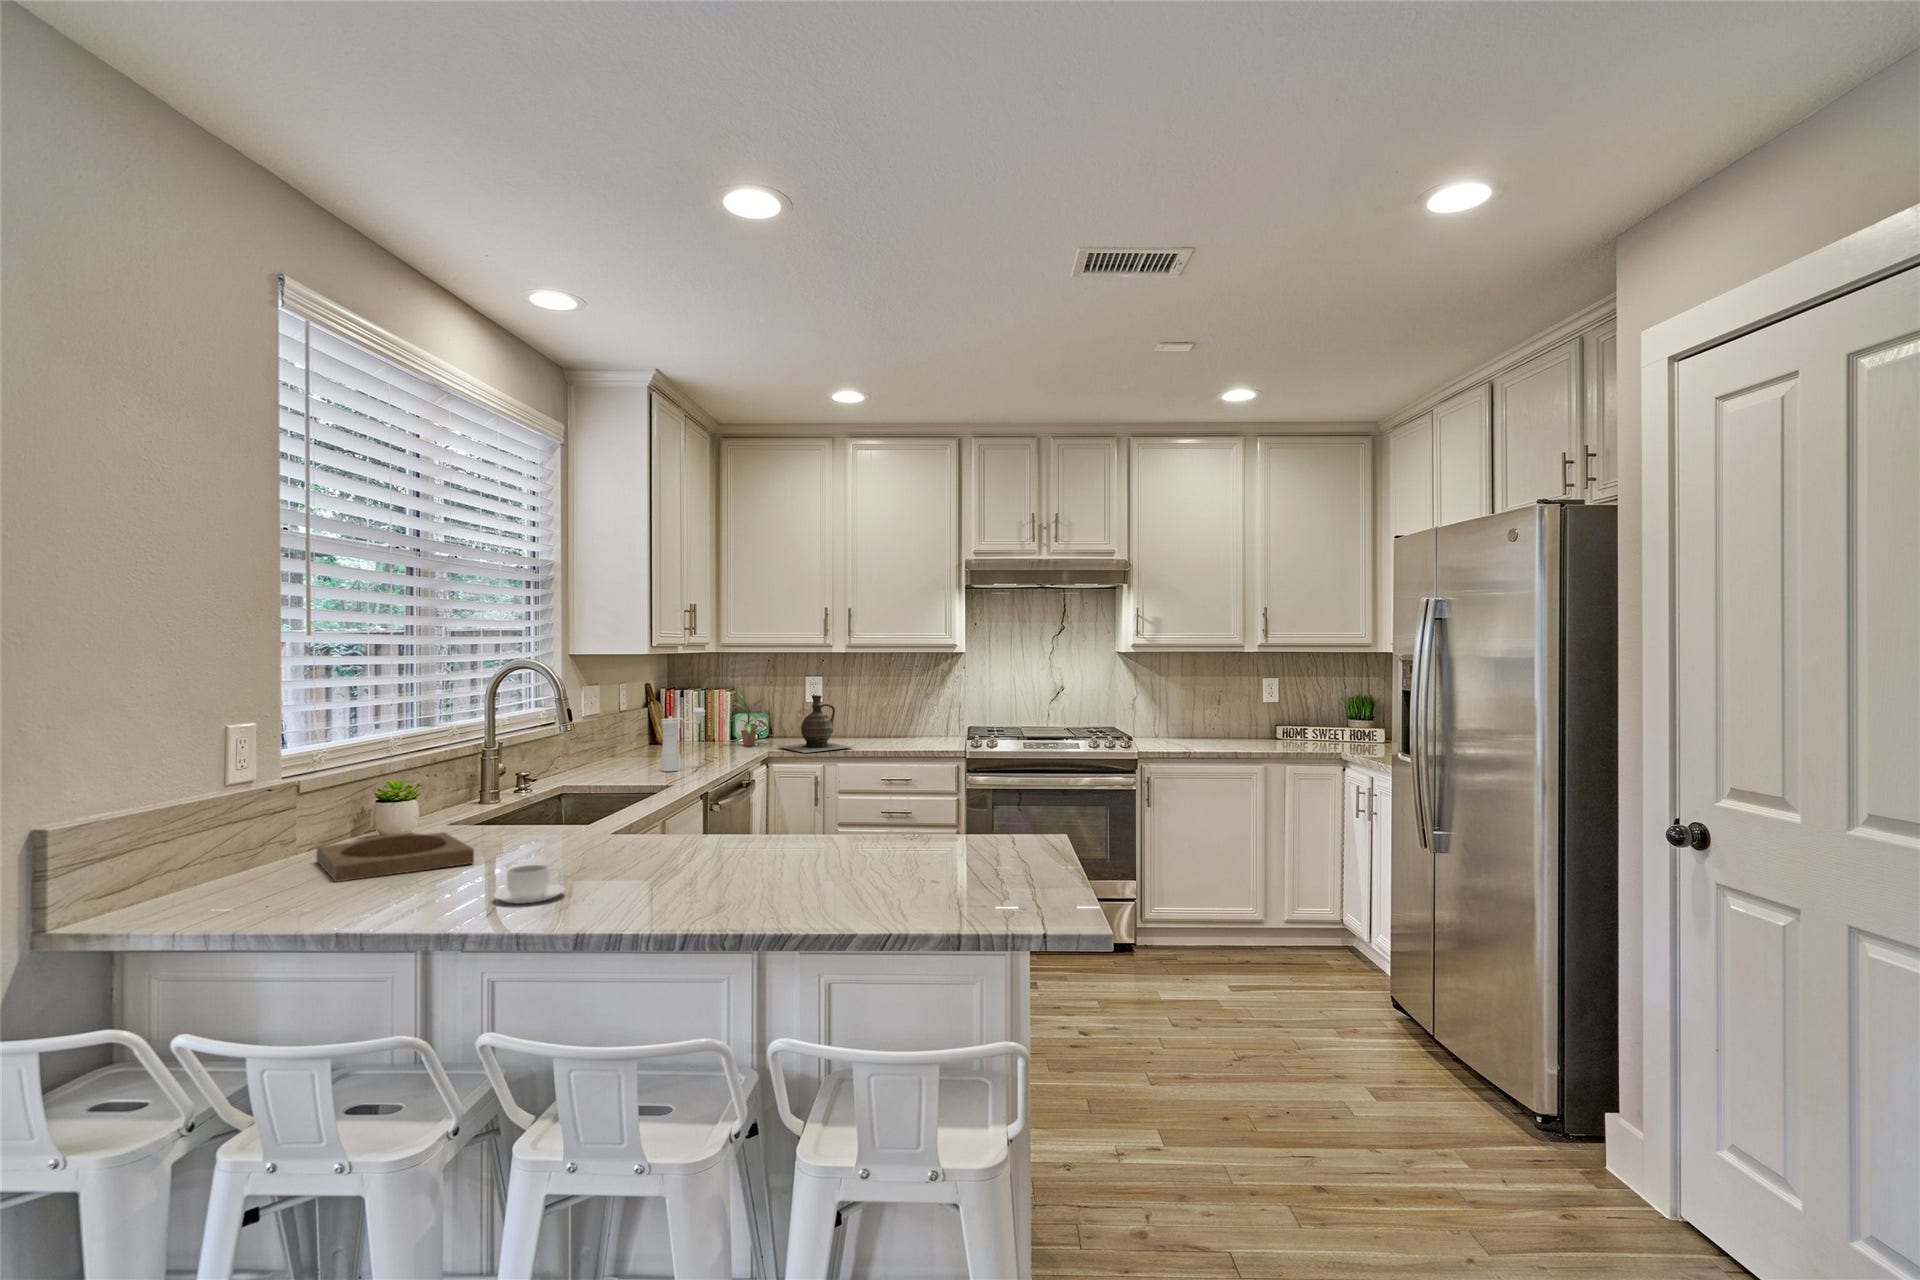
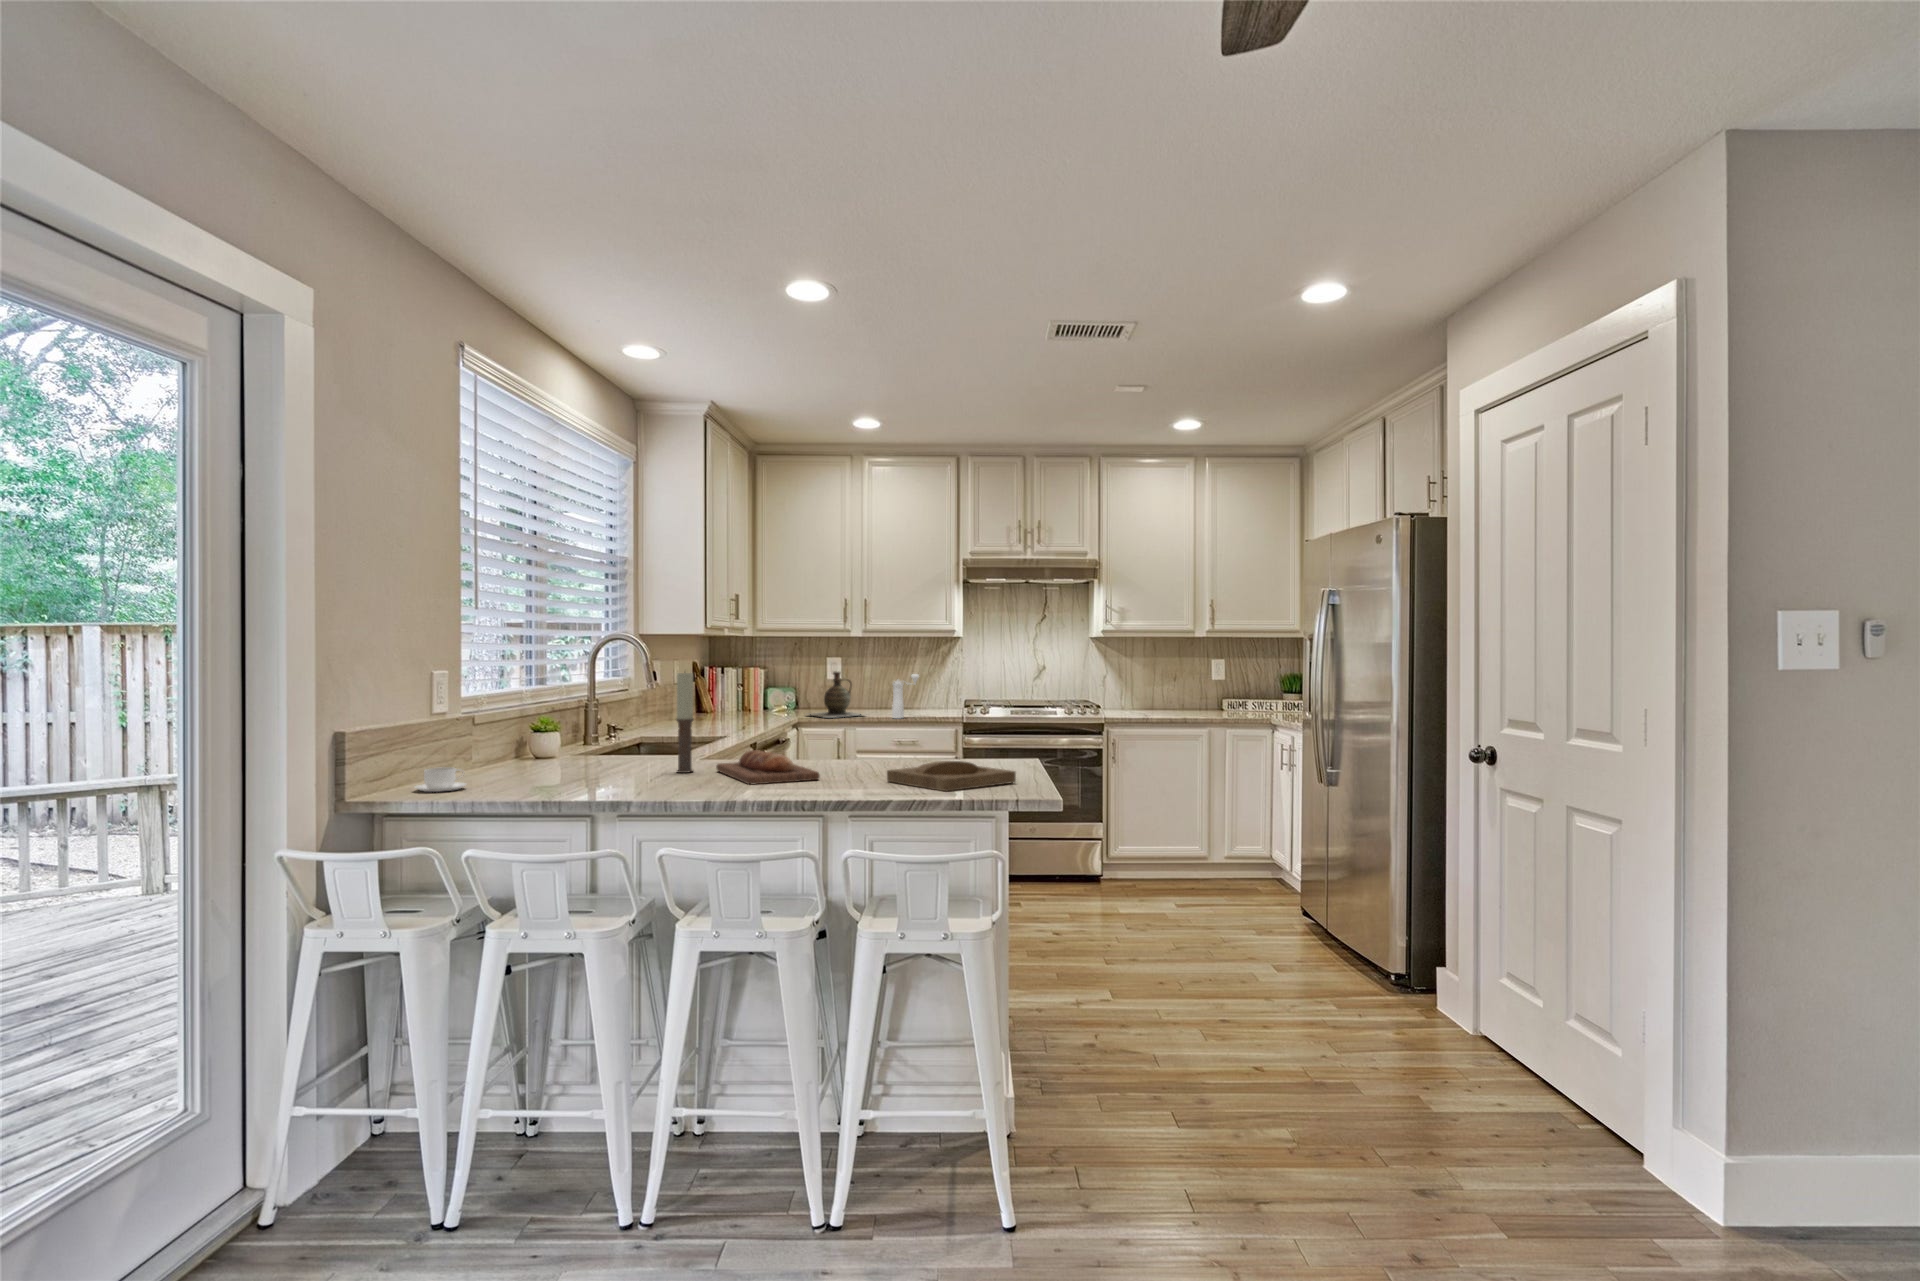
potted plant: present [729,690,769,746] -> none [756,666,797,714]
pepper mill: present [662,708,705,771] -> present [892,674,919,718]
candle: none [572,720,597,862] -> present [676,672,694,773]
bread loaf: none [628,830,764,891] -> present [716,750,820,784]
tray: present [316,832,474,882] -> present [887,761,1016,791]
coffee cup: present [493,865,565,904] -> present [415,767,466,792]

